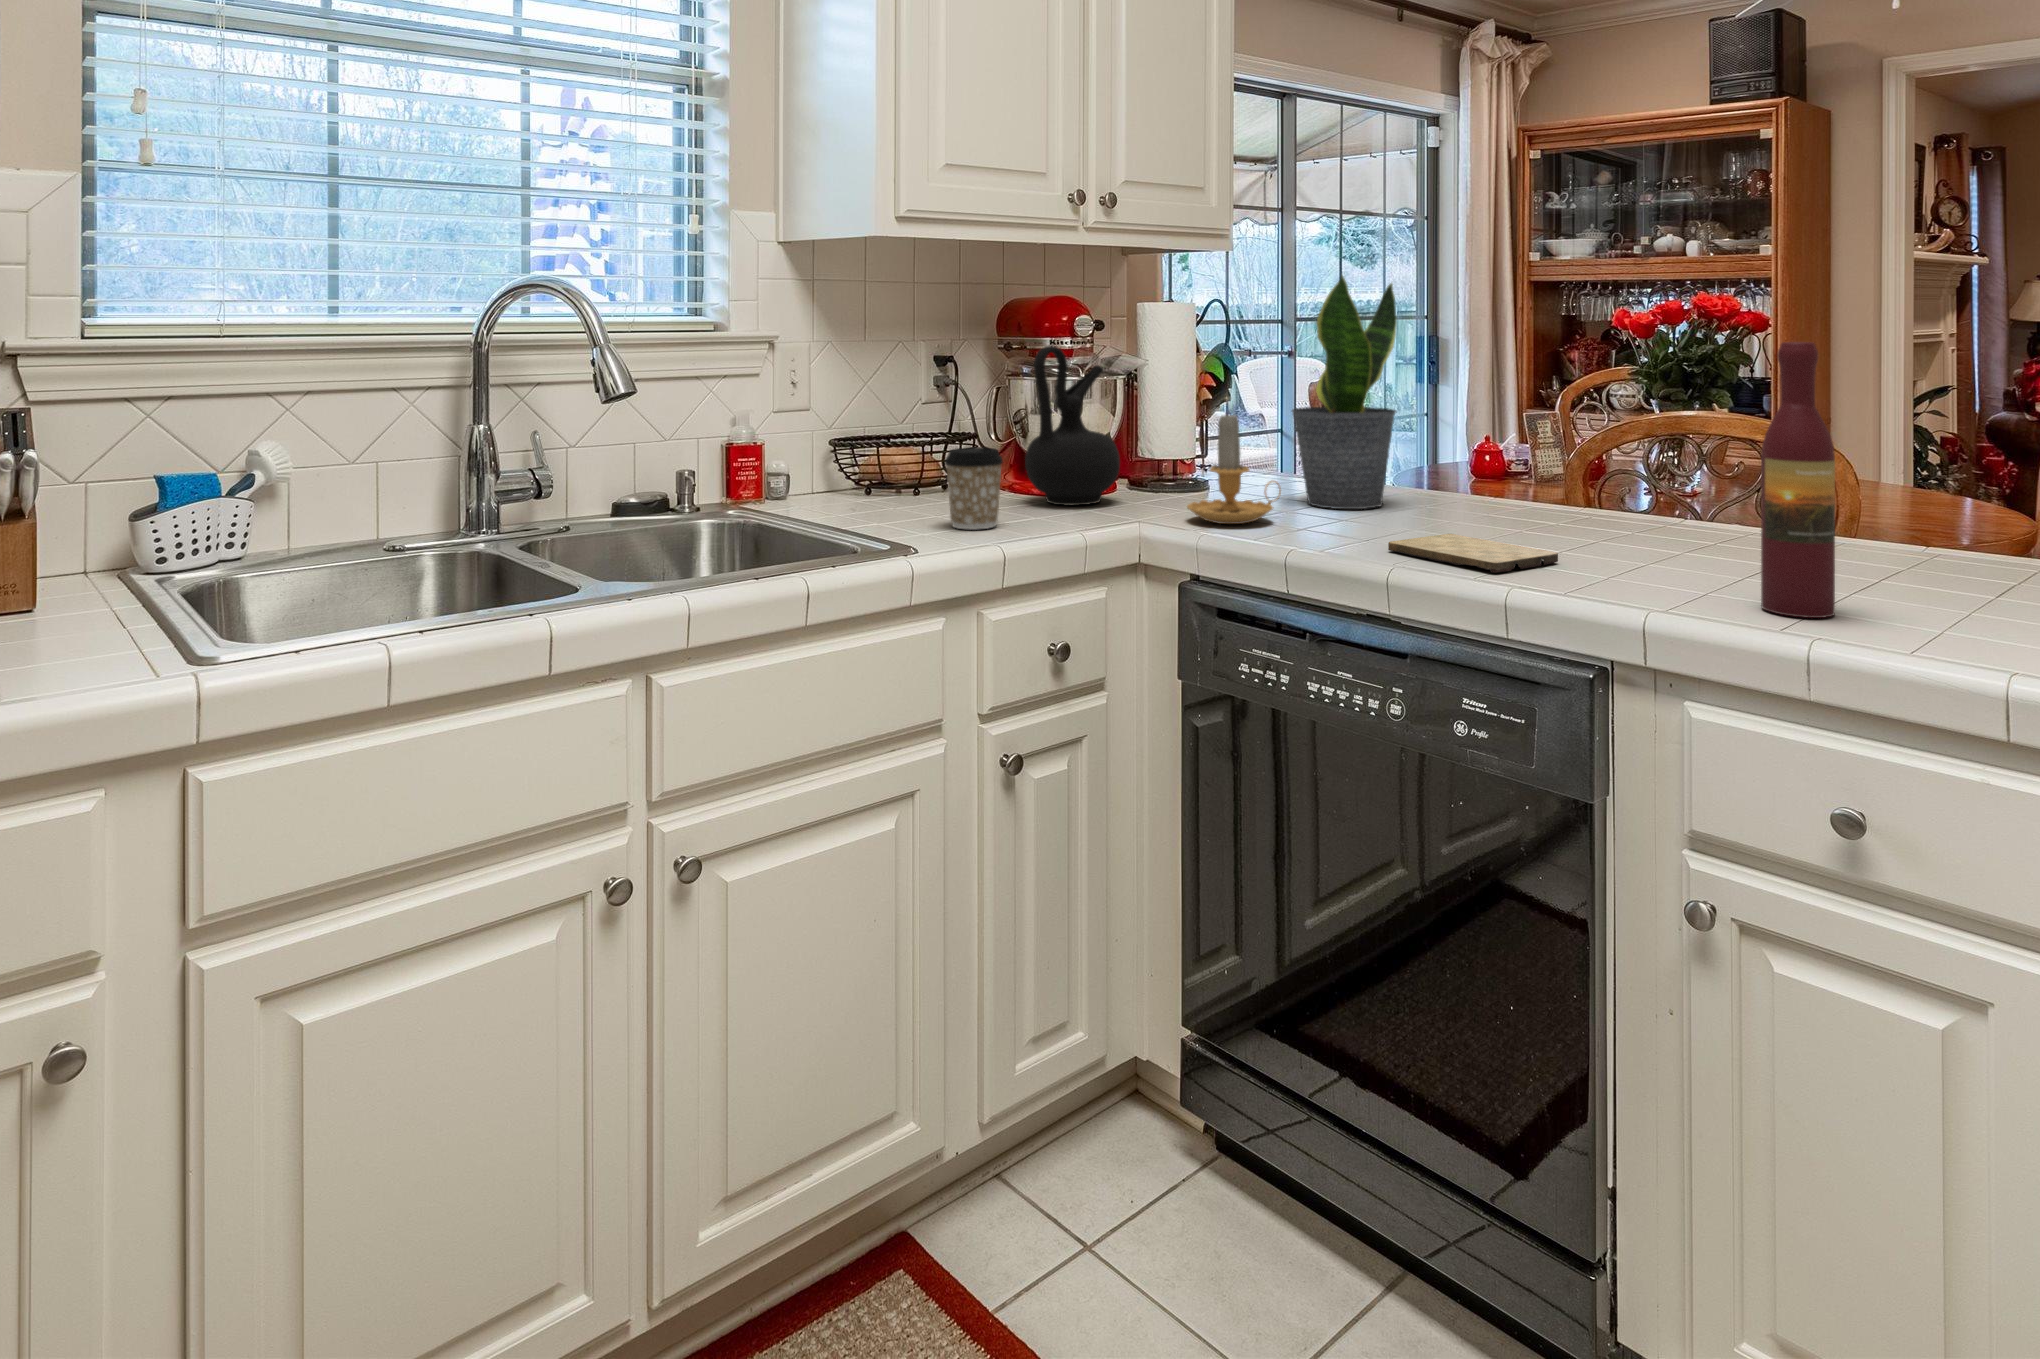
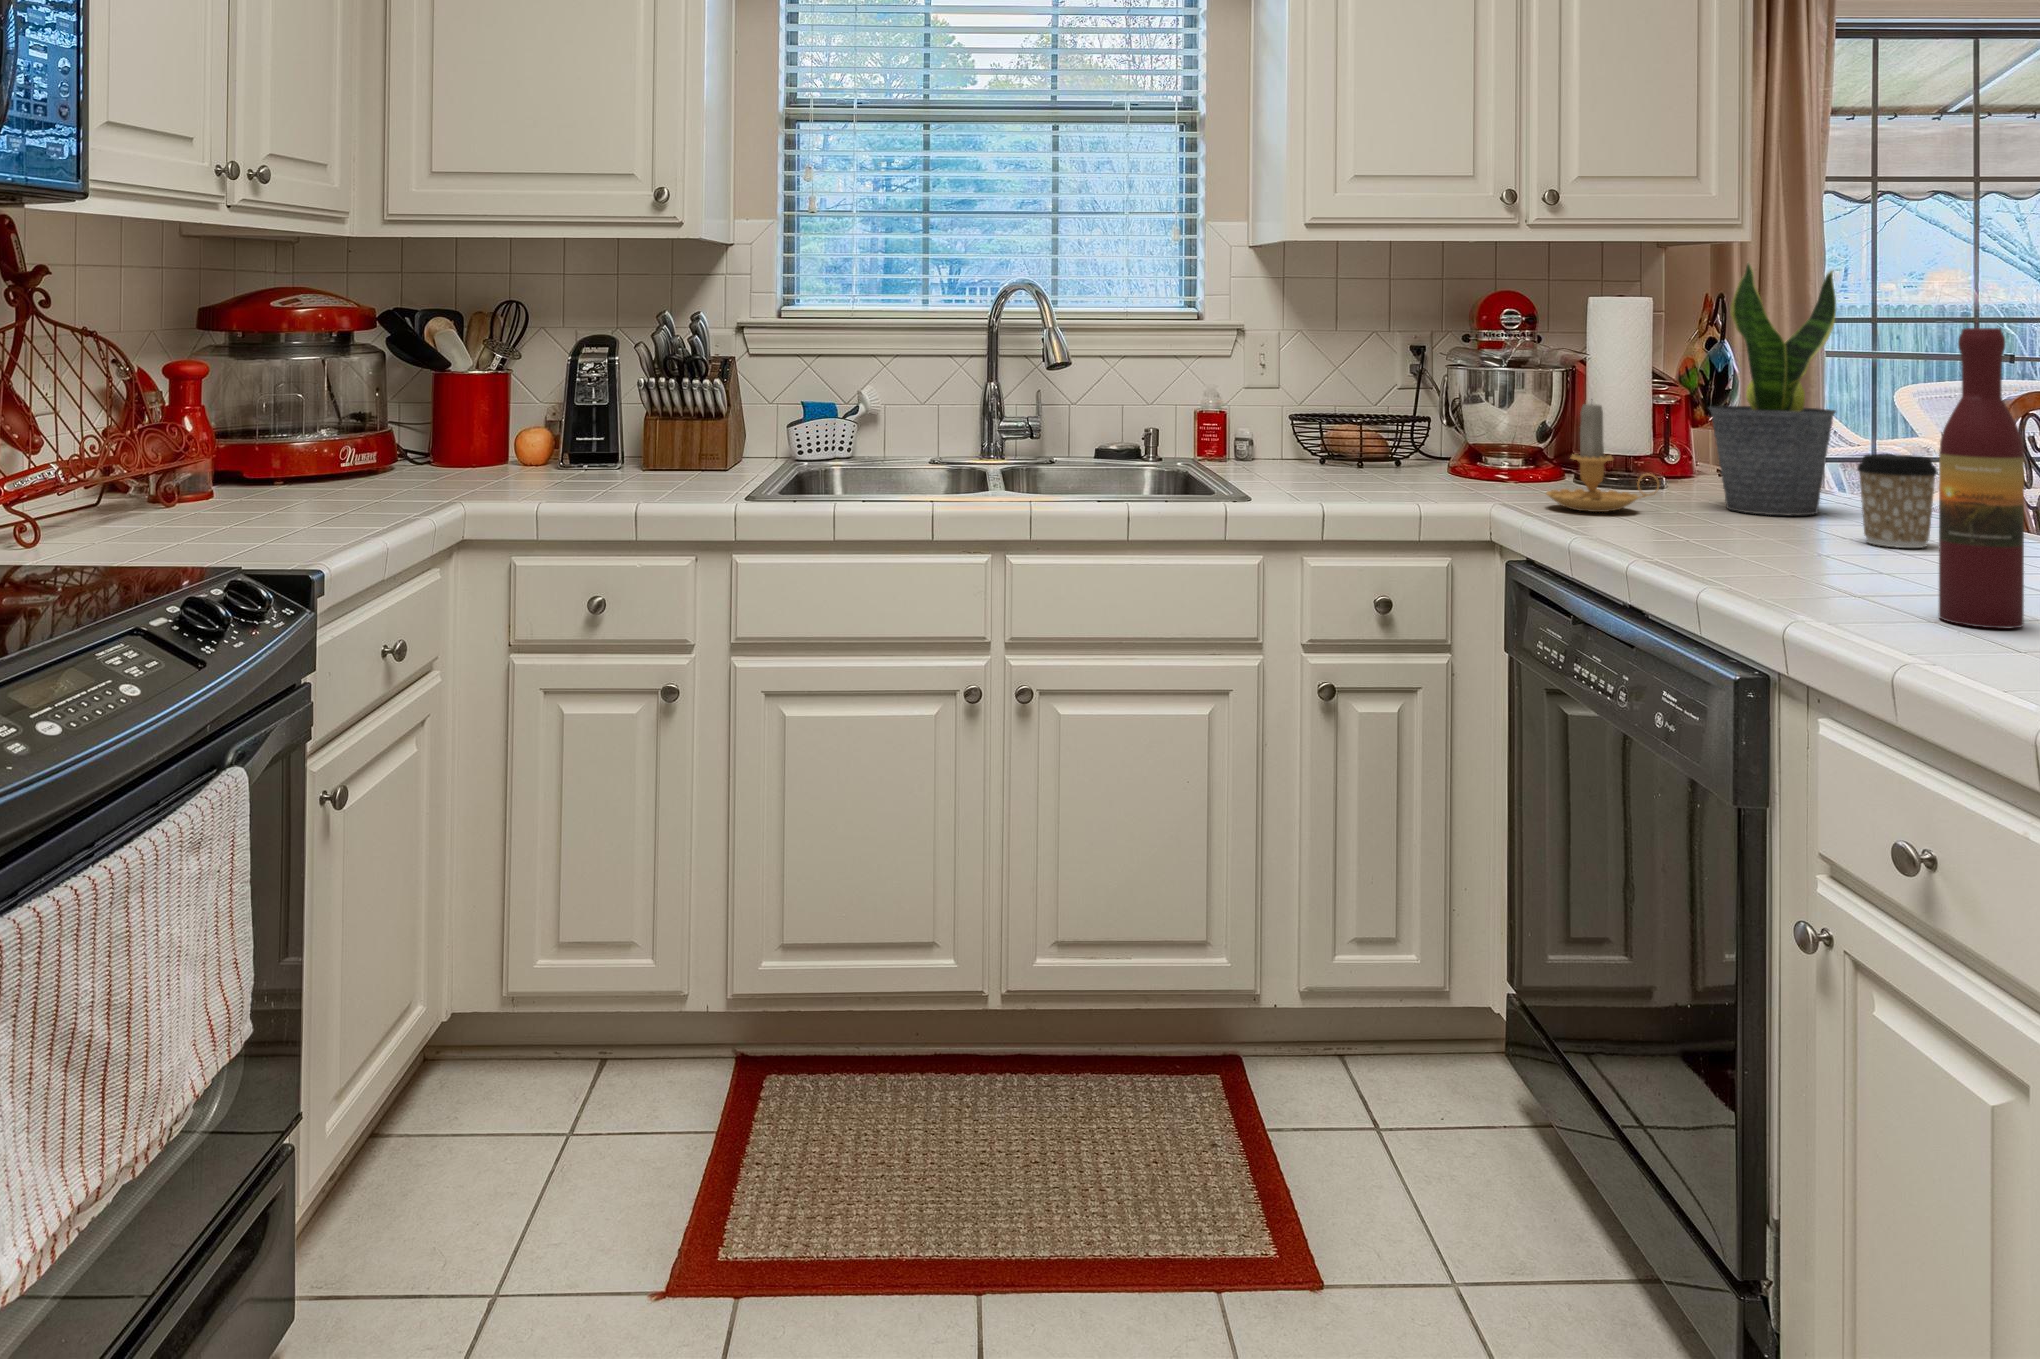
ceramic jug: present [1025,346,1120,505] -> none [1435,334,1532,488]
coffee cup: present [945,447,1003,529] -> present [1857,454,1938,548]
cutting board: present [1388,534,1558,573] -> none [1679,532,1841,566]

